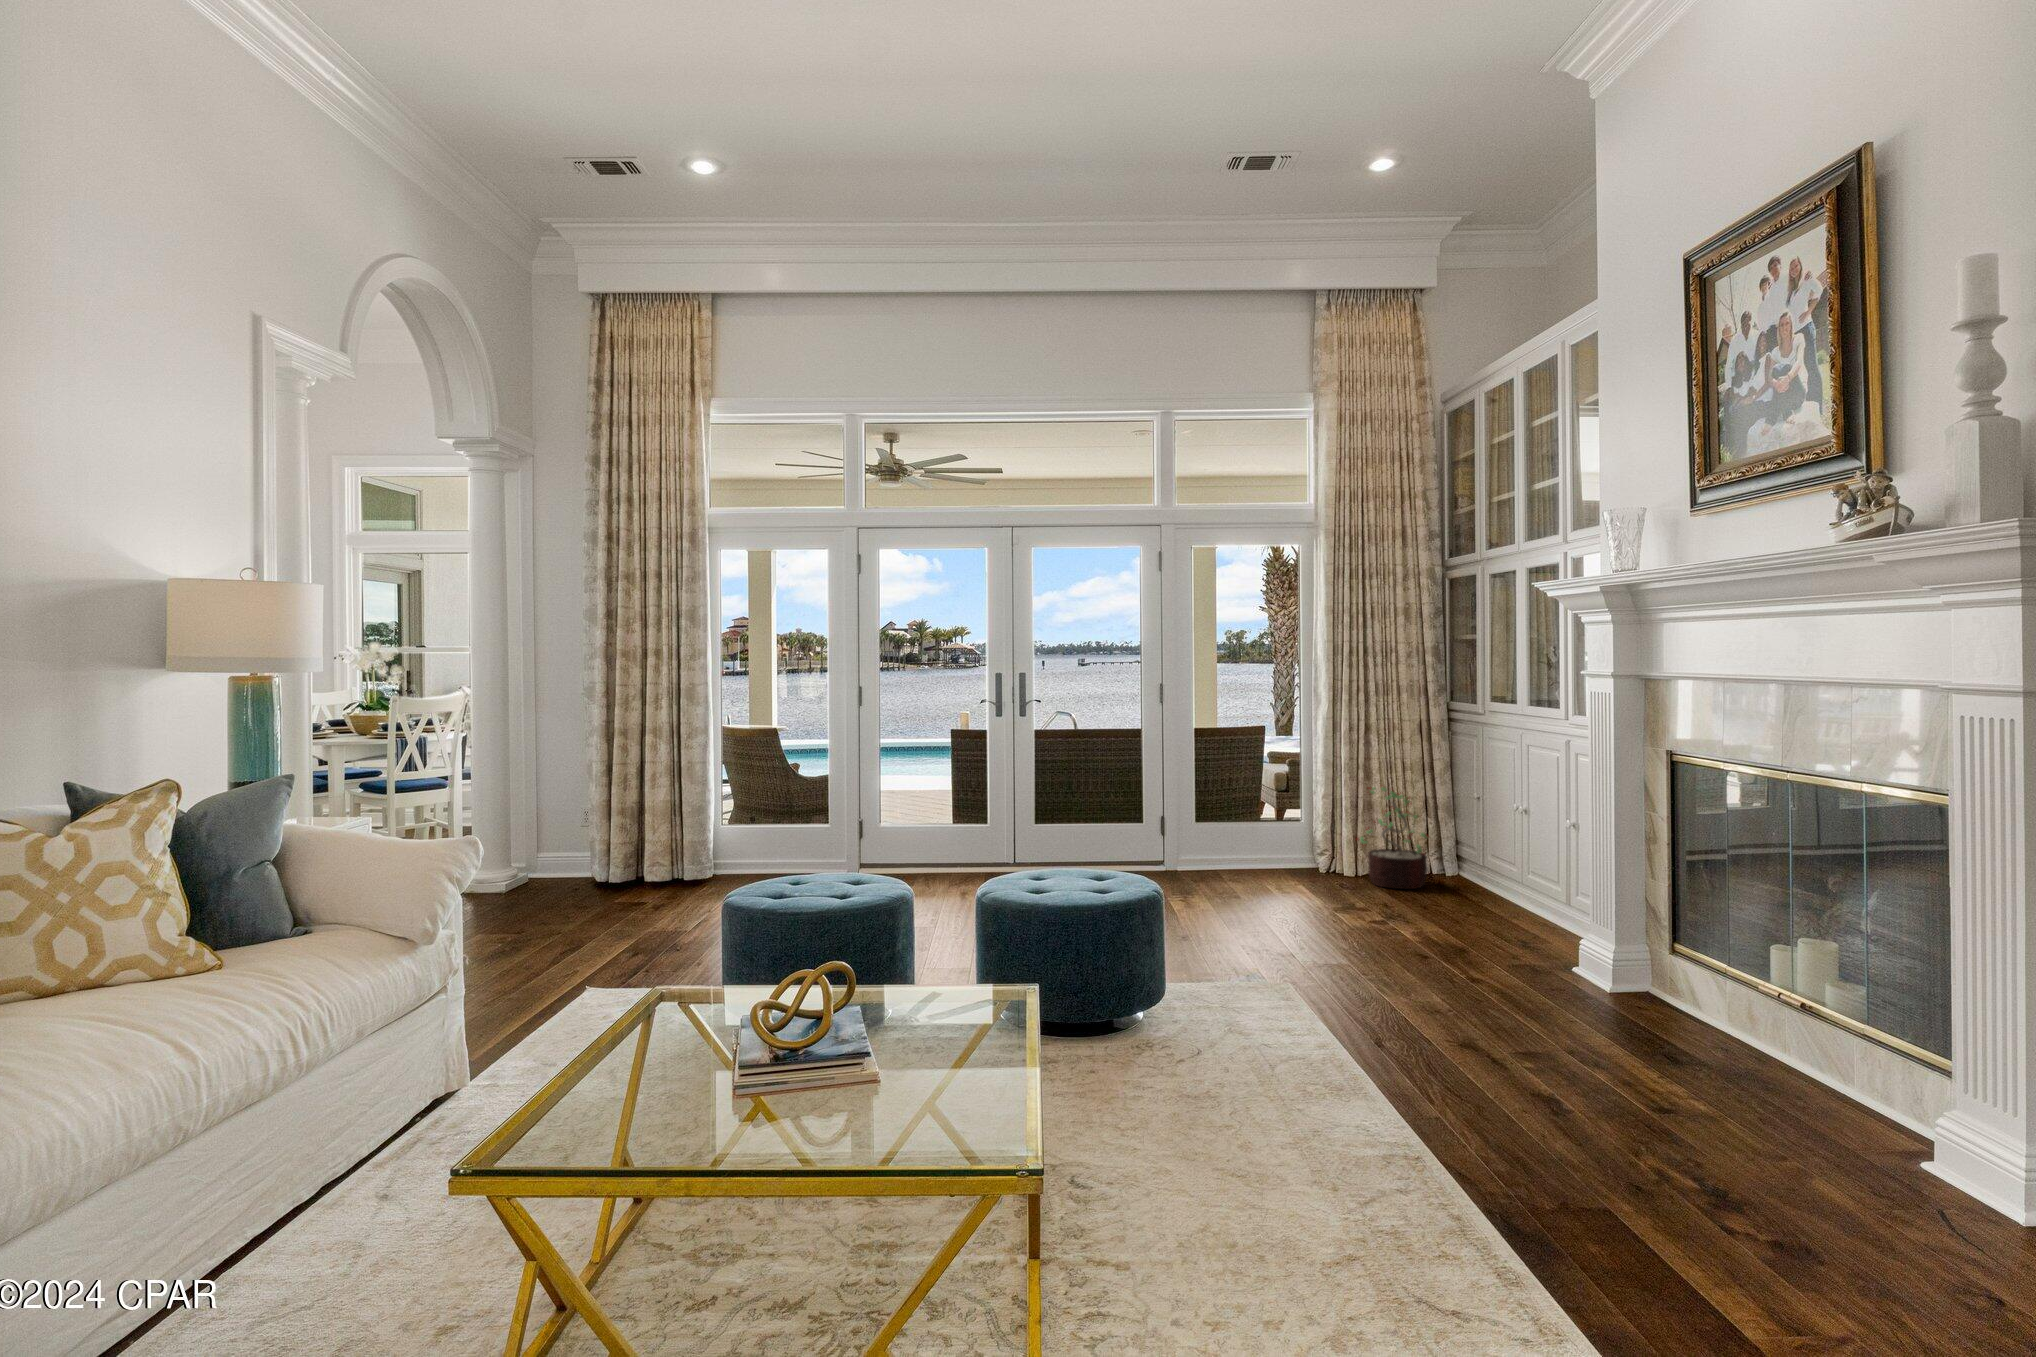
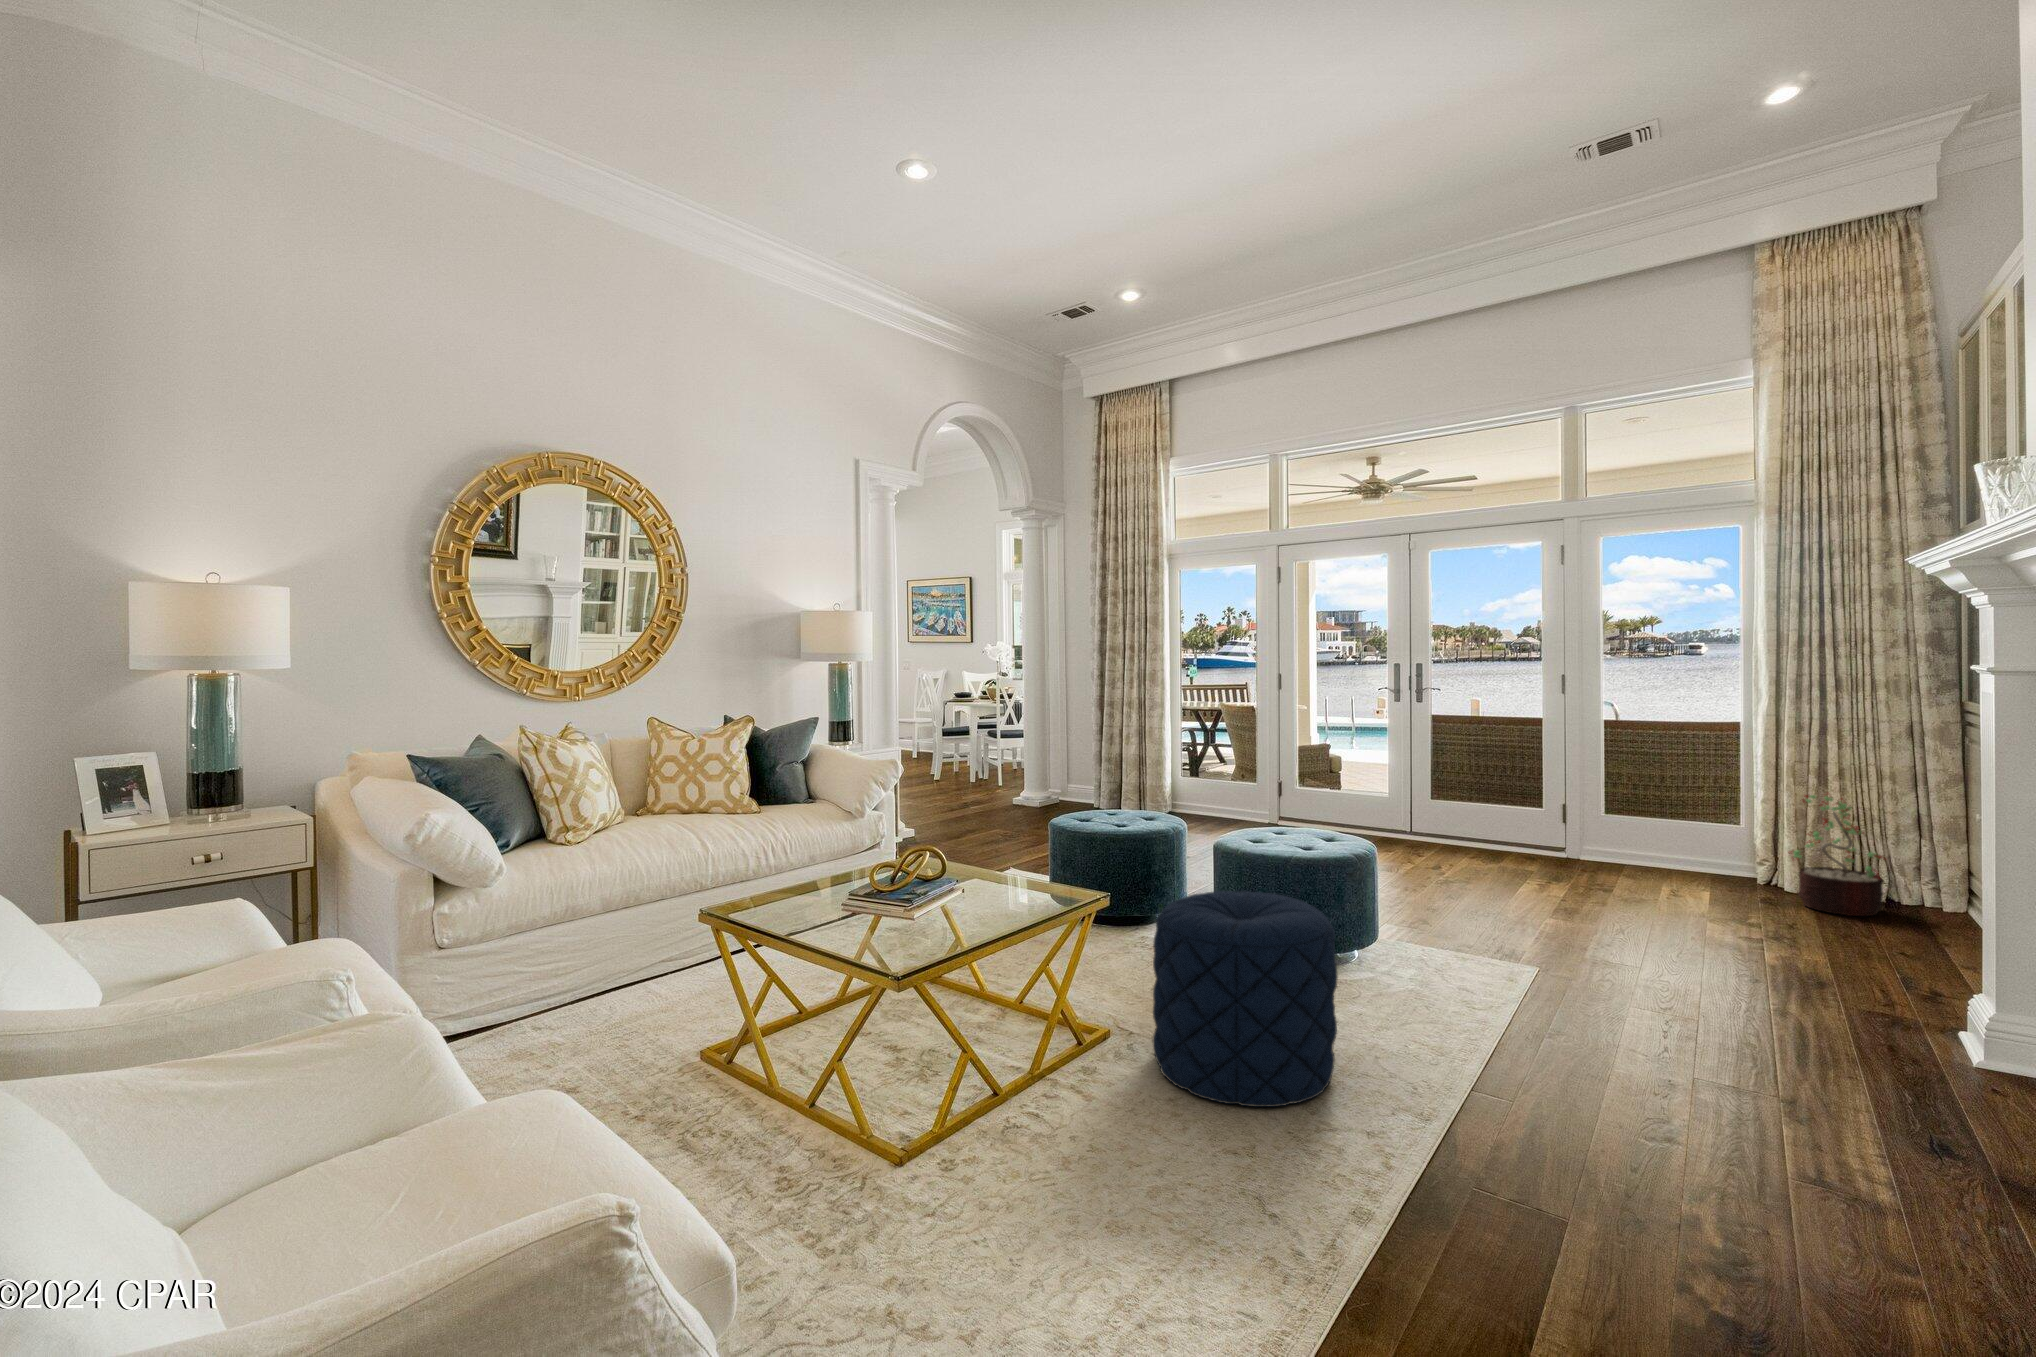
pouf: none [1202,958,1448,1257] -> present [1153,891,1338,1107]

